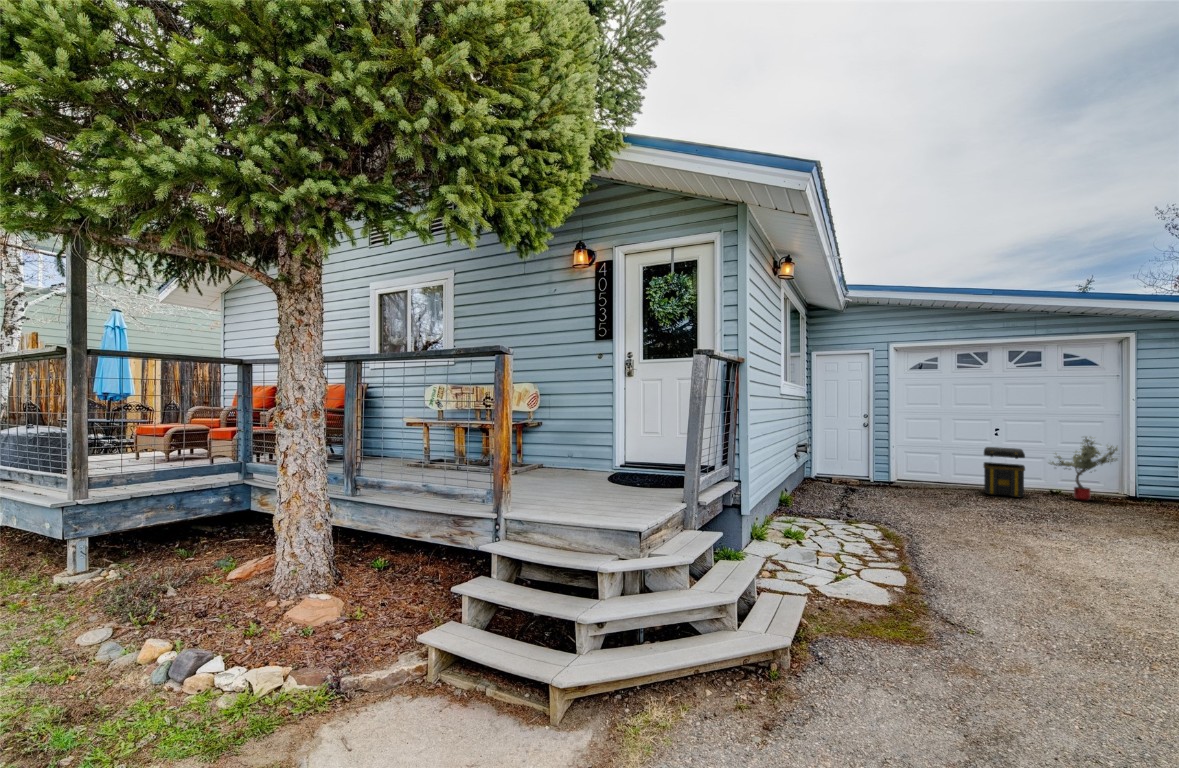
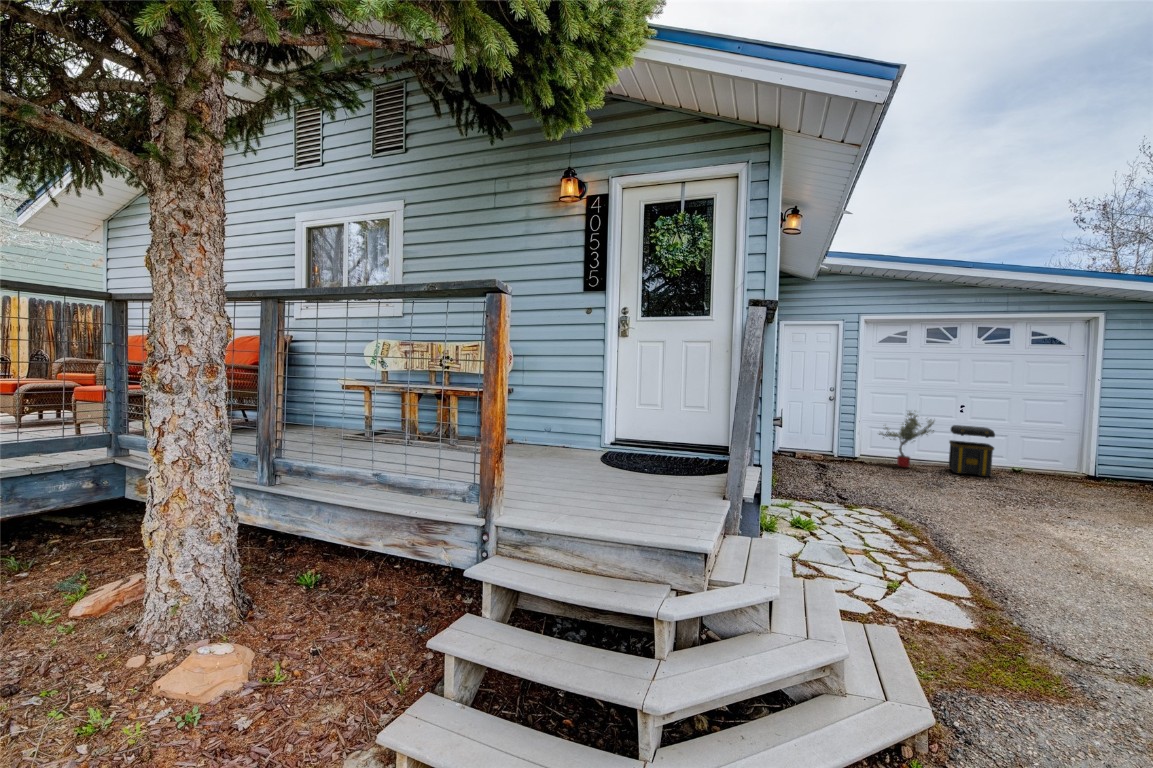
potted tree: present [1050,437,1118,501] -> present [879,410,934,468]

